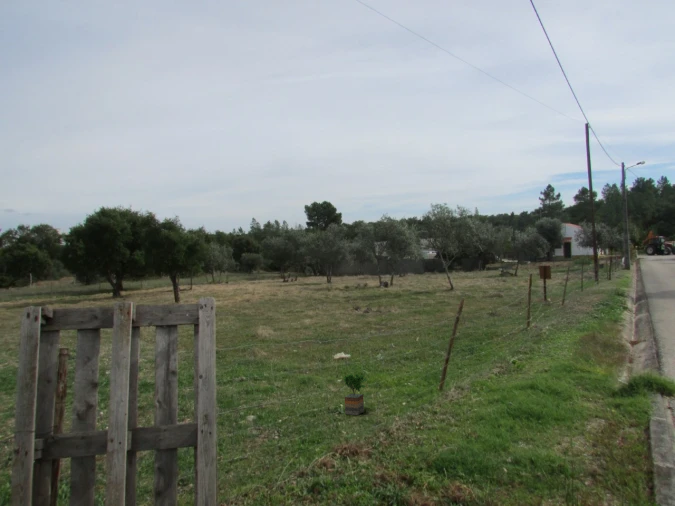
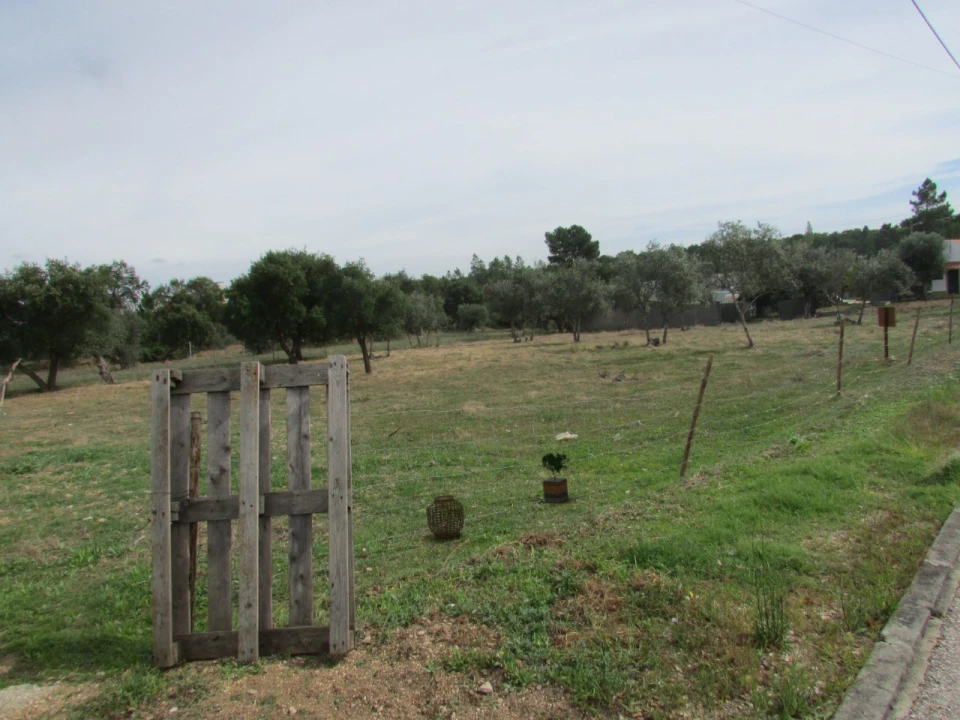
woven basket: none [257,413,289,450] -> present [426,495,464,538]

